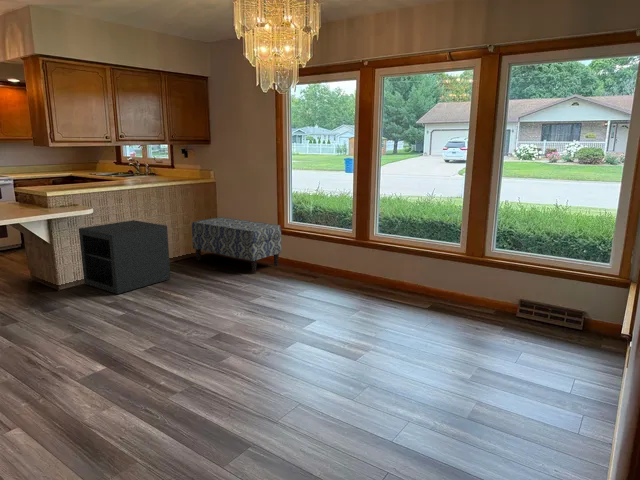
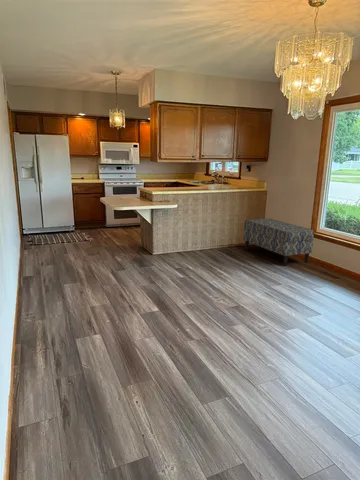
storage cabinet: present [79,220,170,294] -> none [167,215,224,264]

